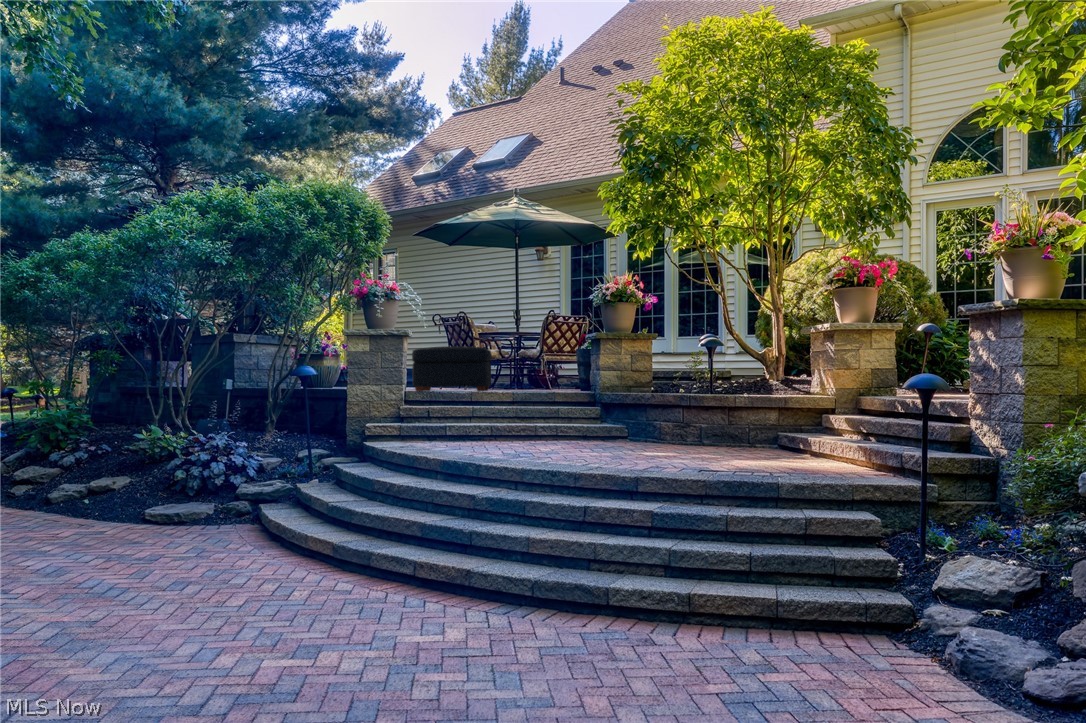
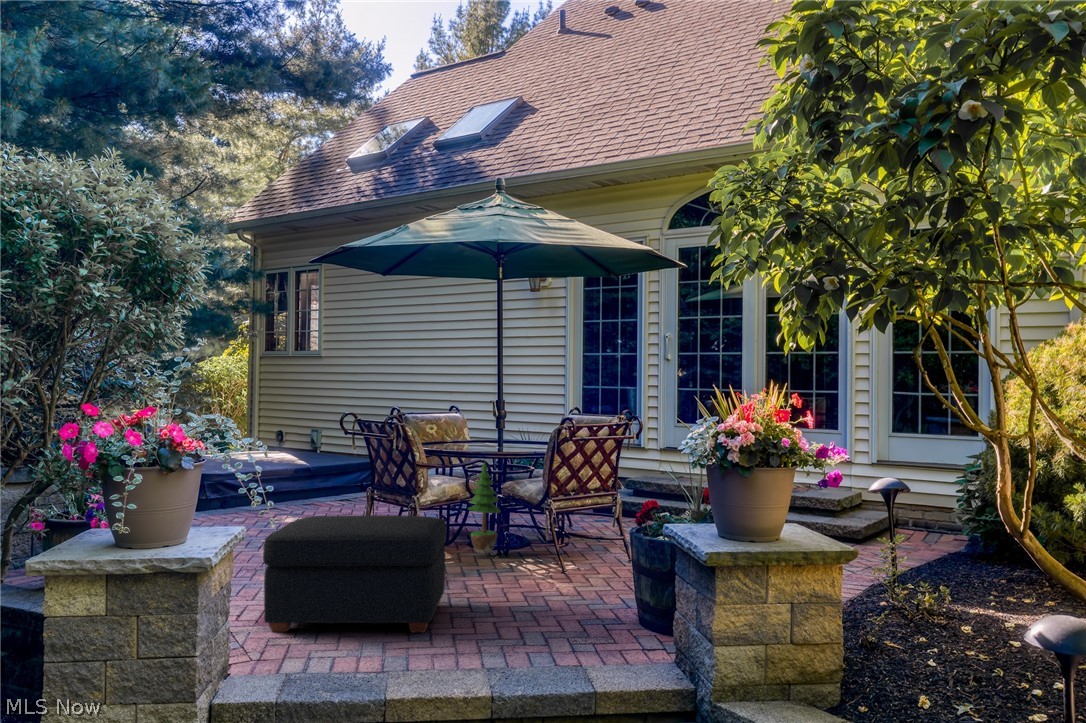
potted tree: none [500,340,519,391] -> present [468,462,501,556]

